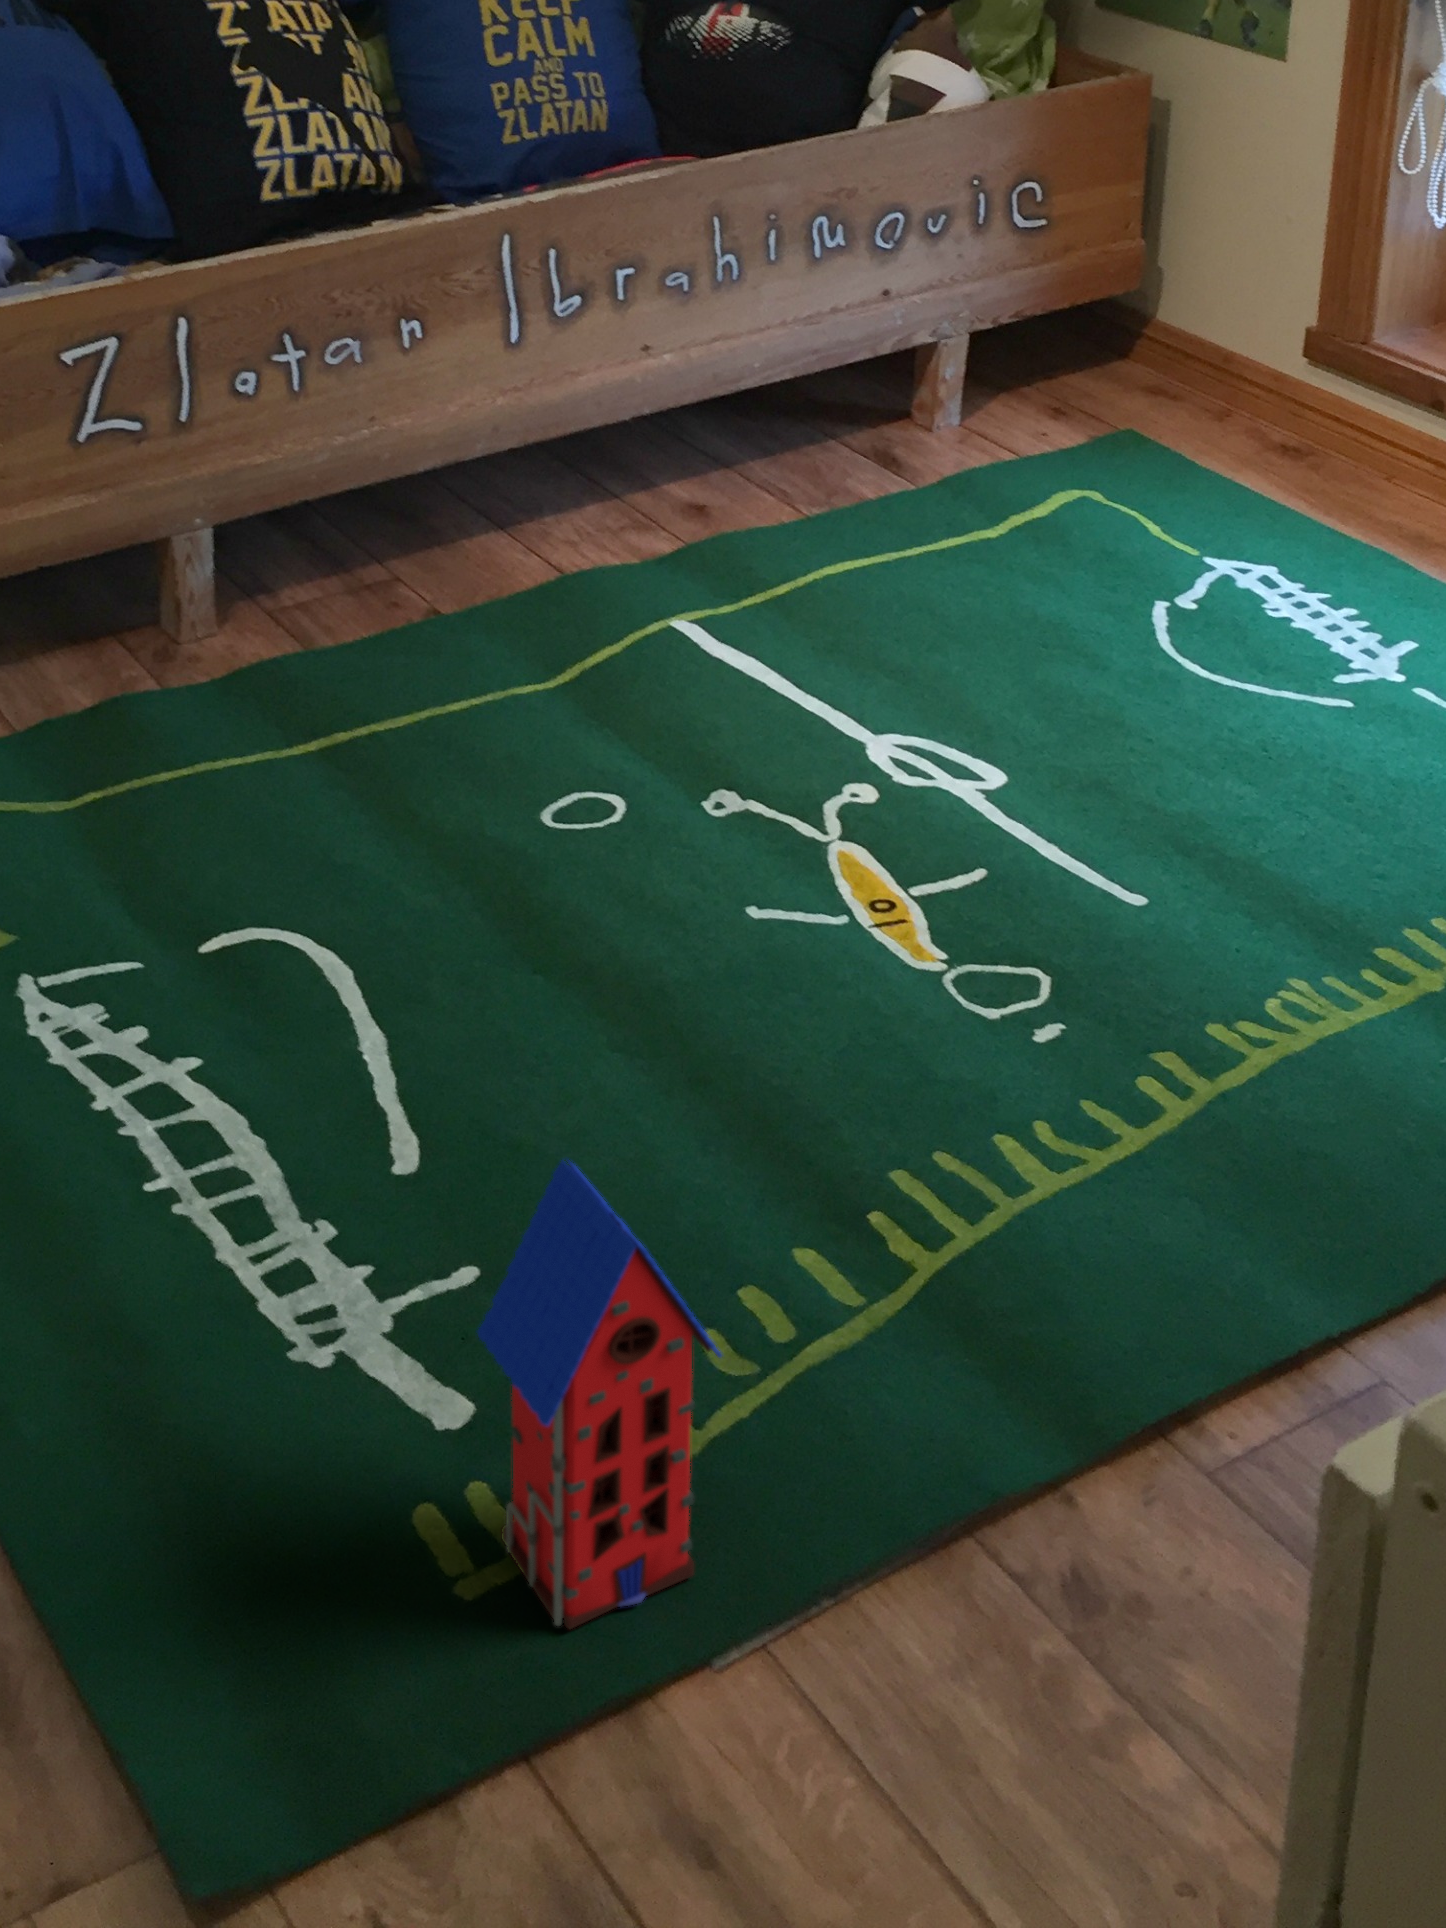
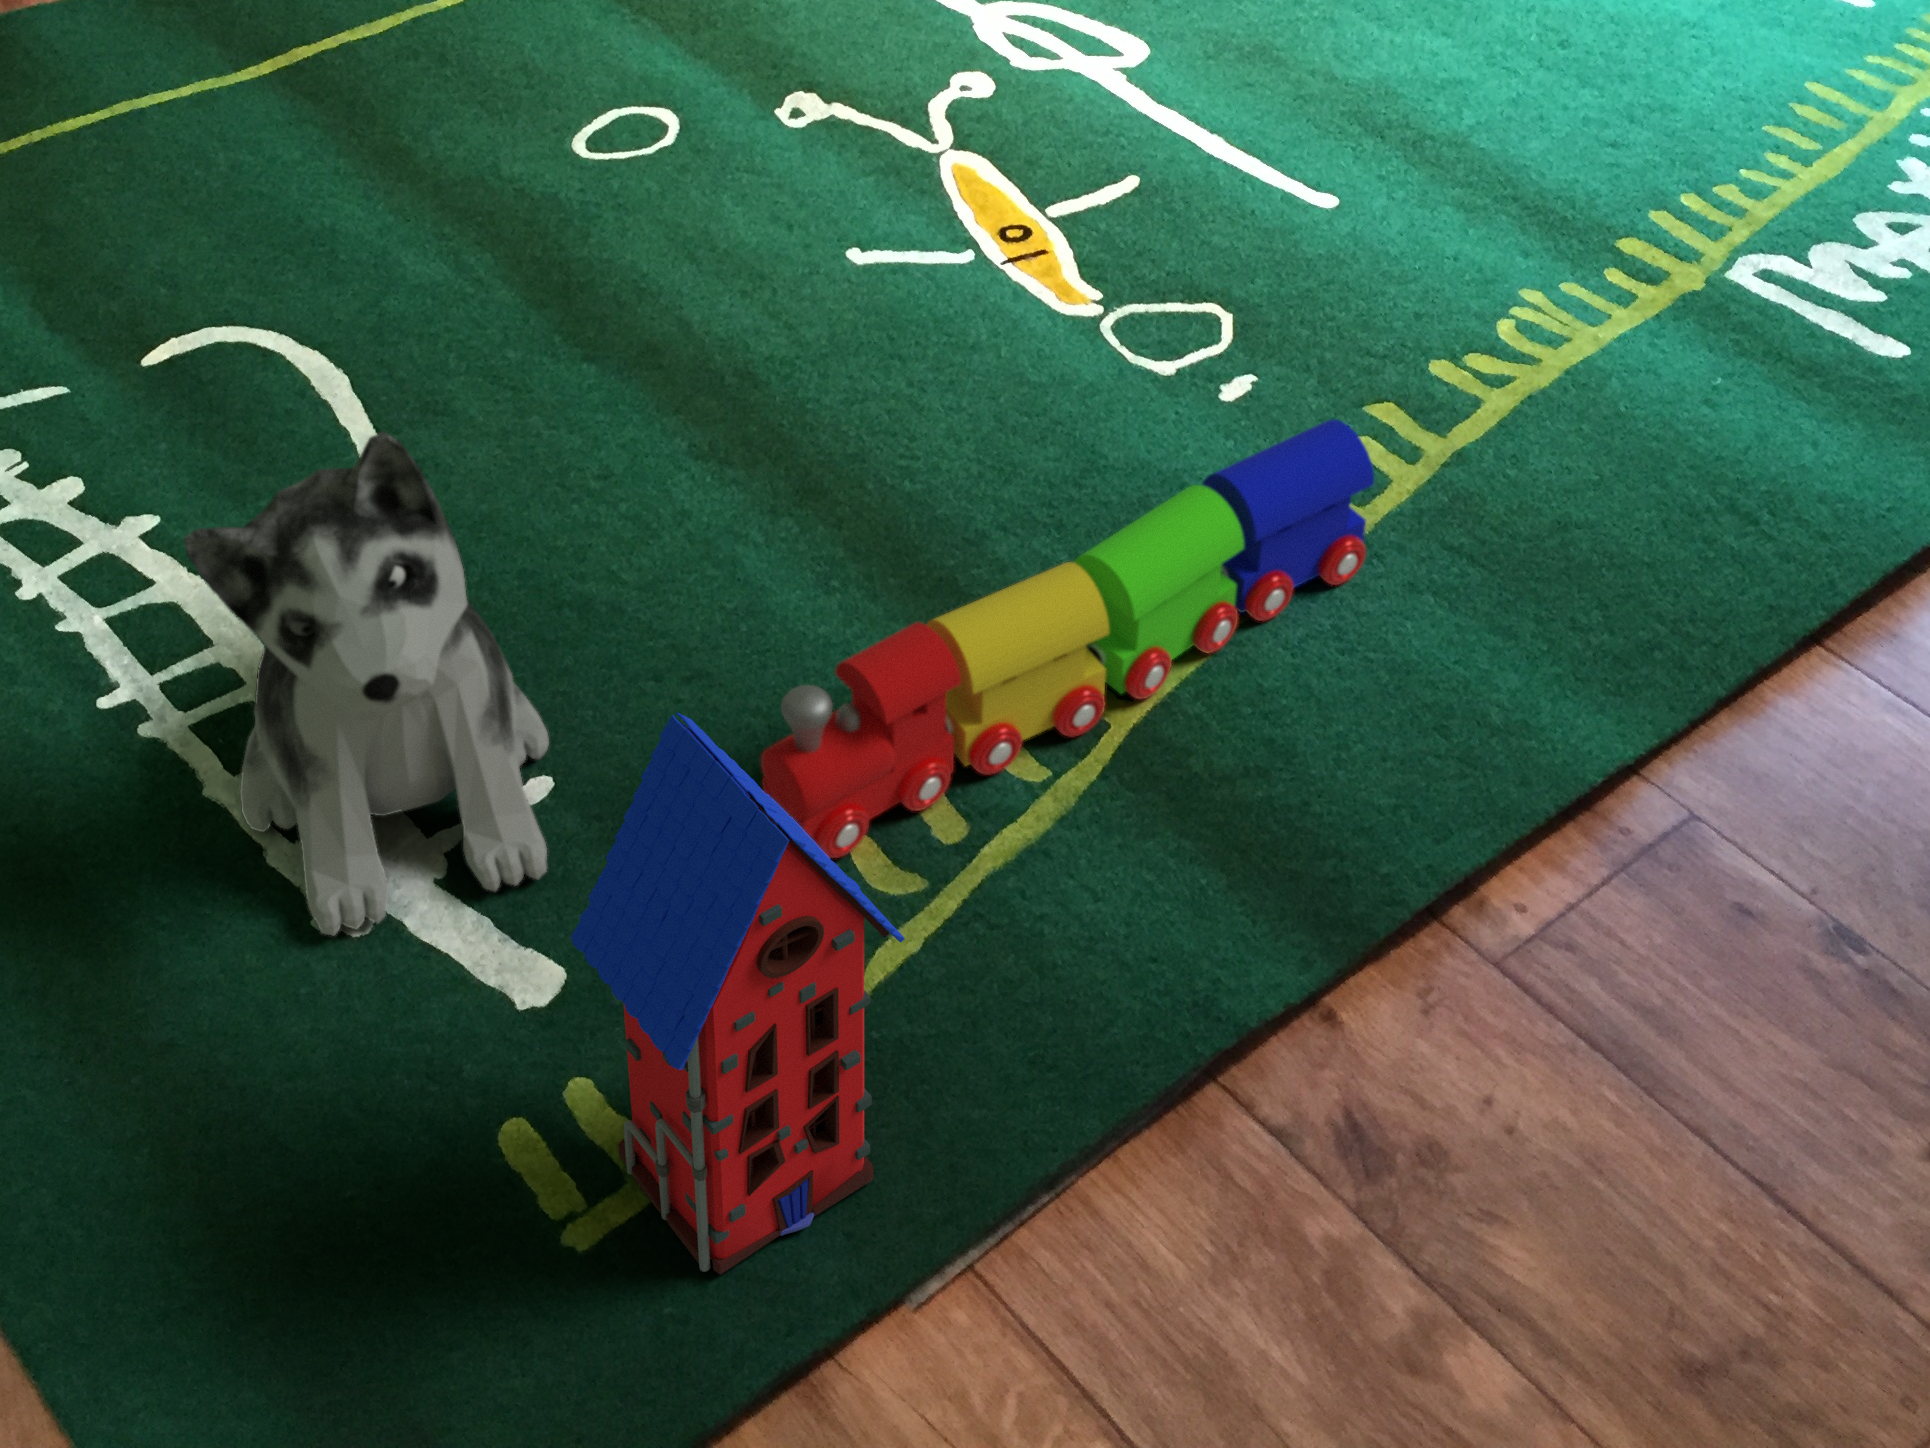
plush toy: none [227,961,479,1364] -> present [184,432,549,936]
toy train: none [638,1046,1139,1345] -> present [761,419,1374,858]

